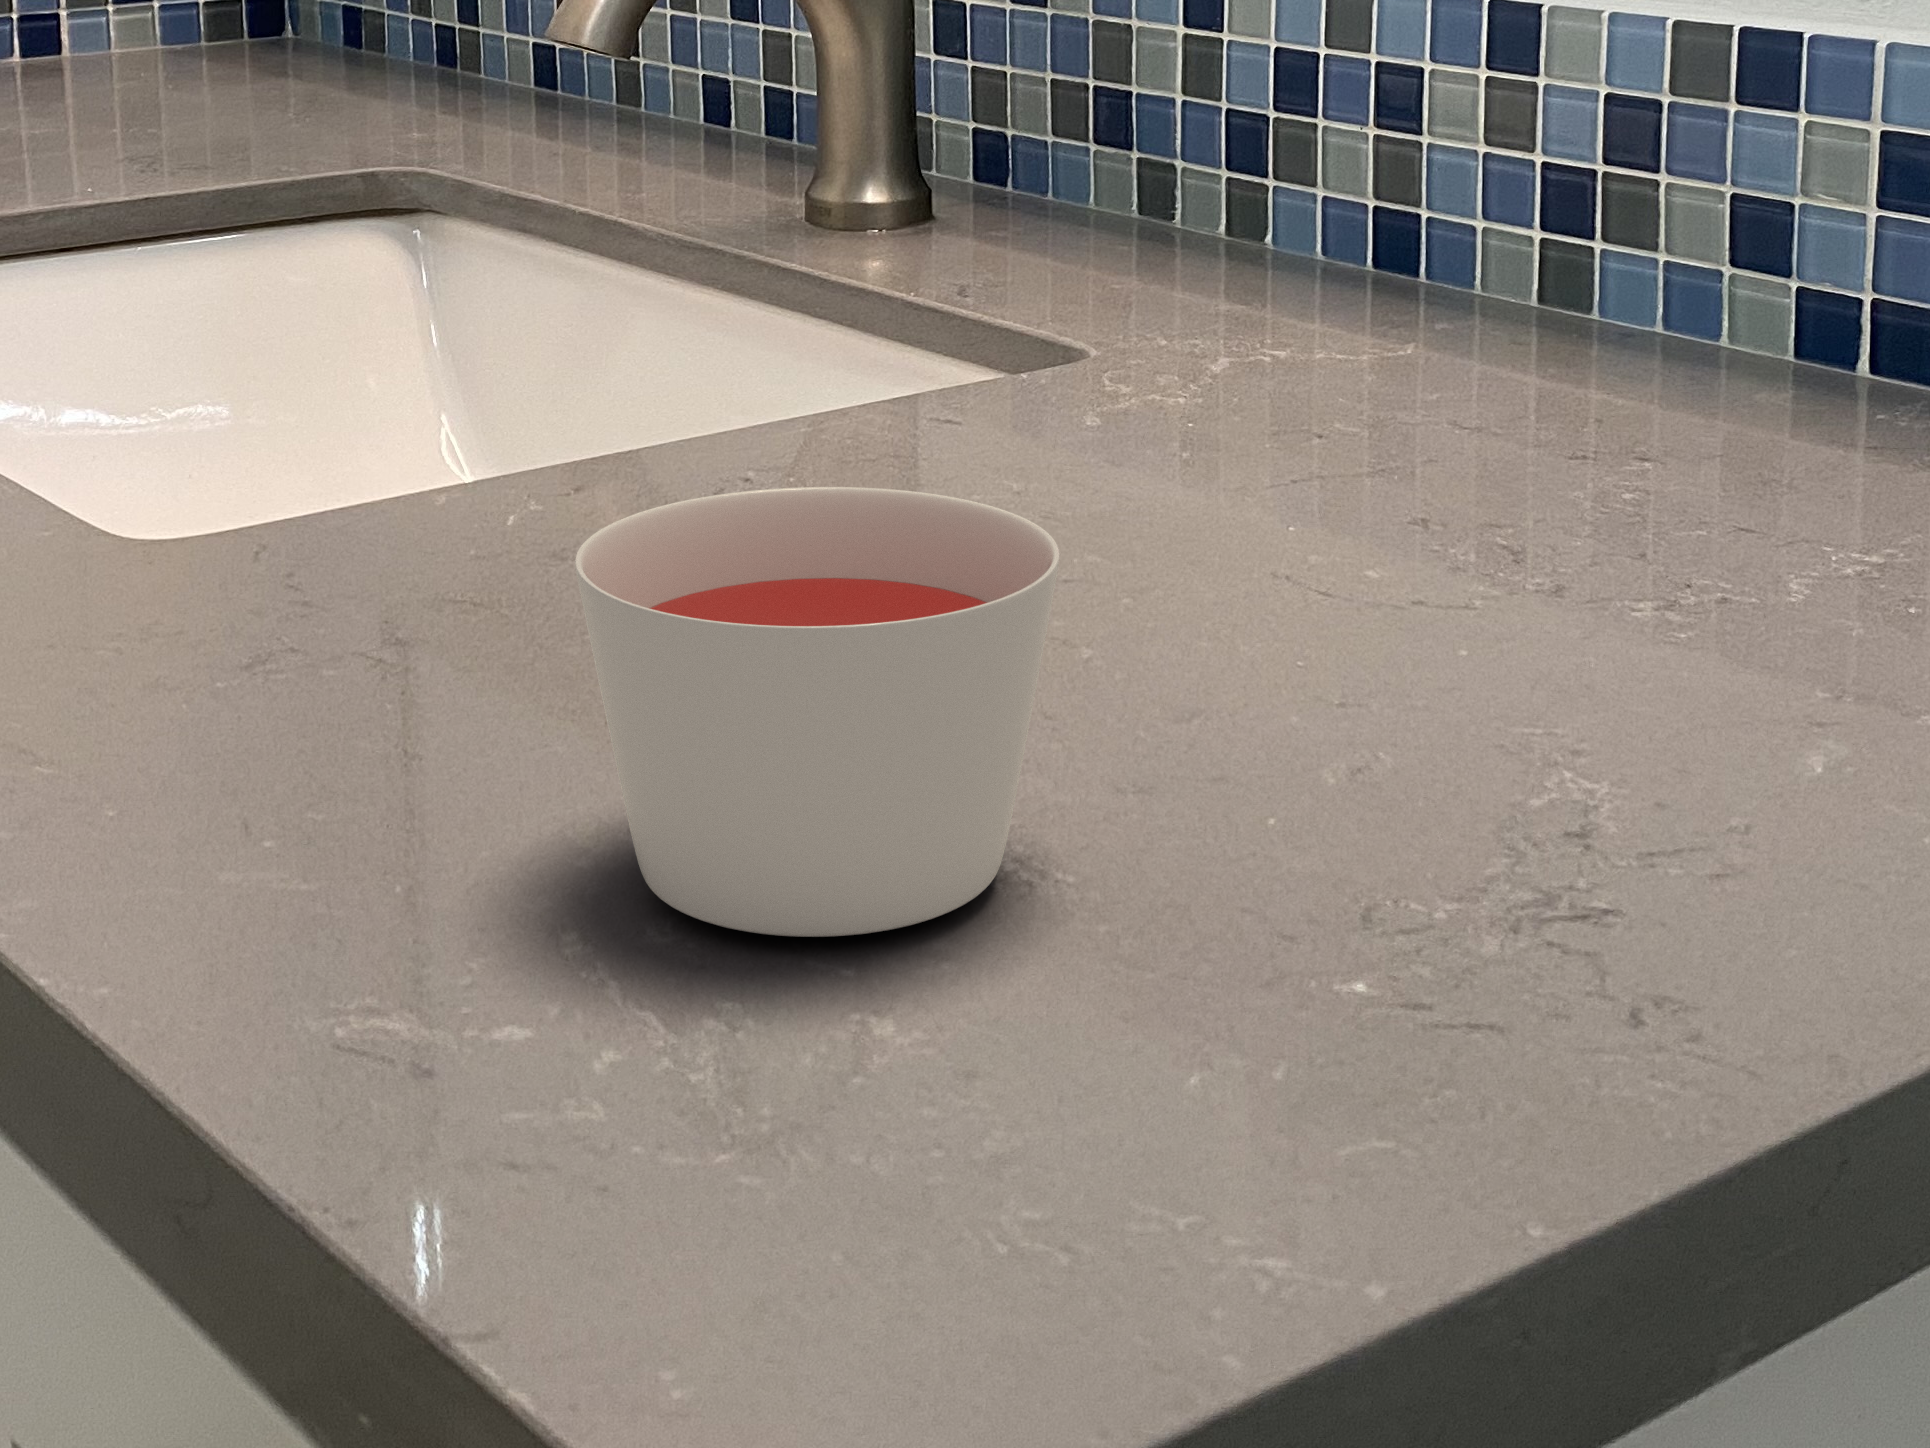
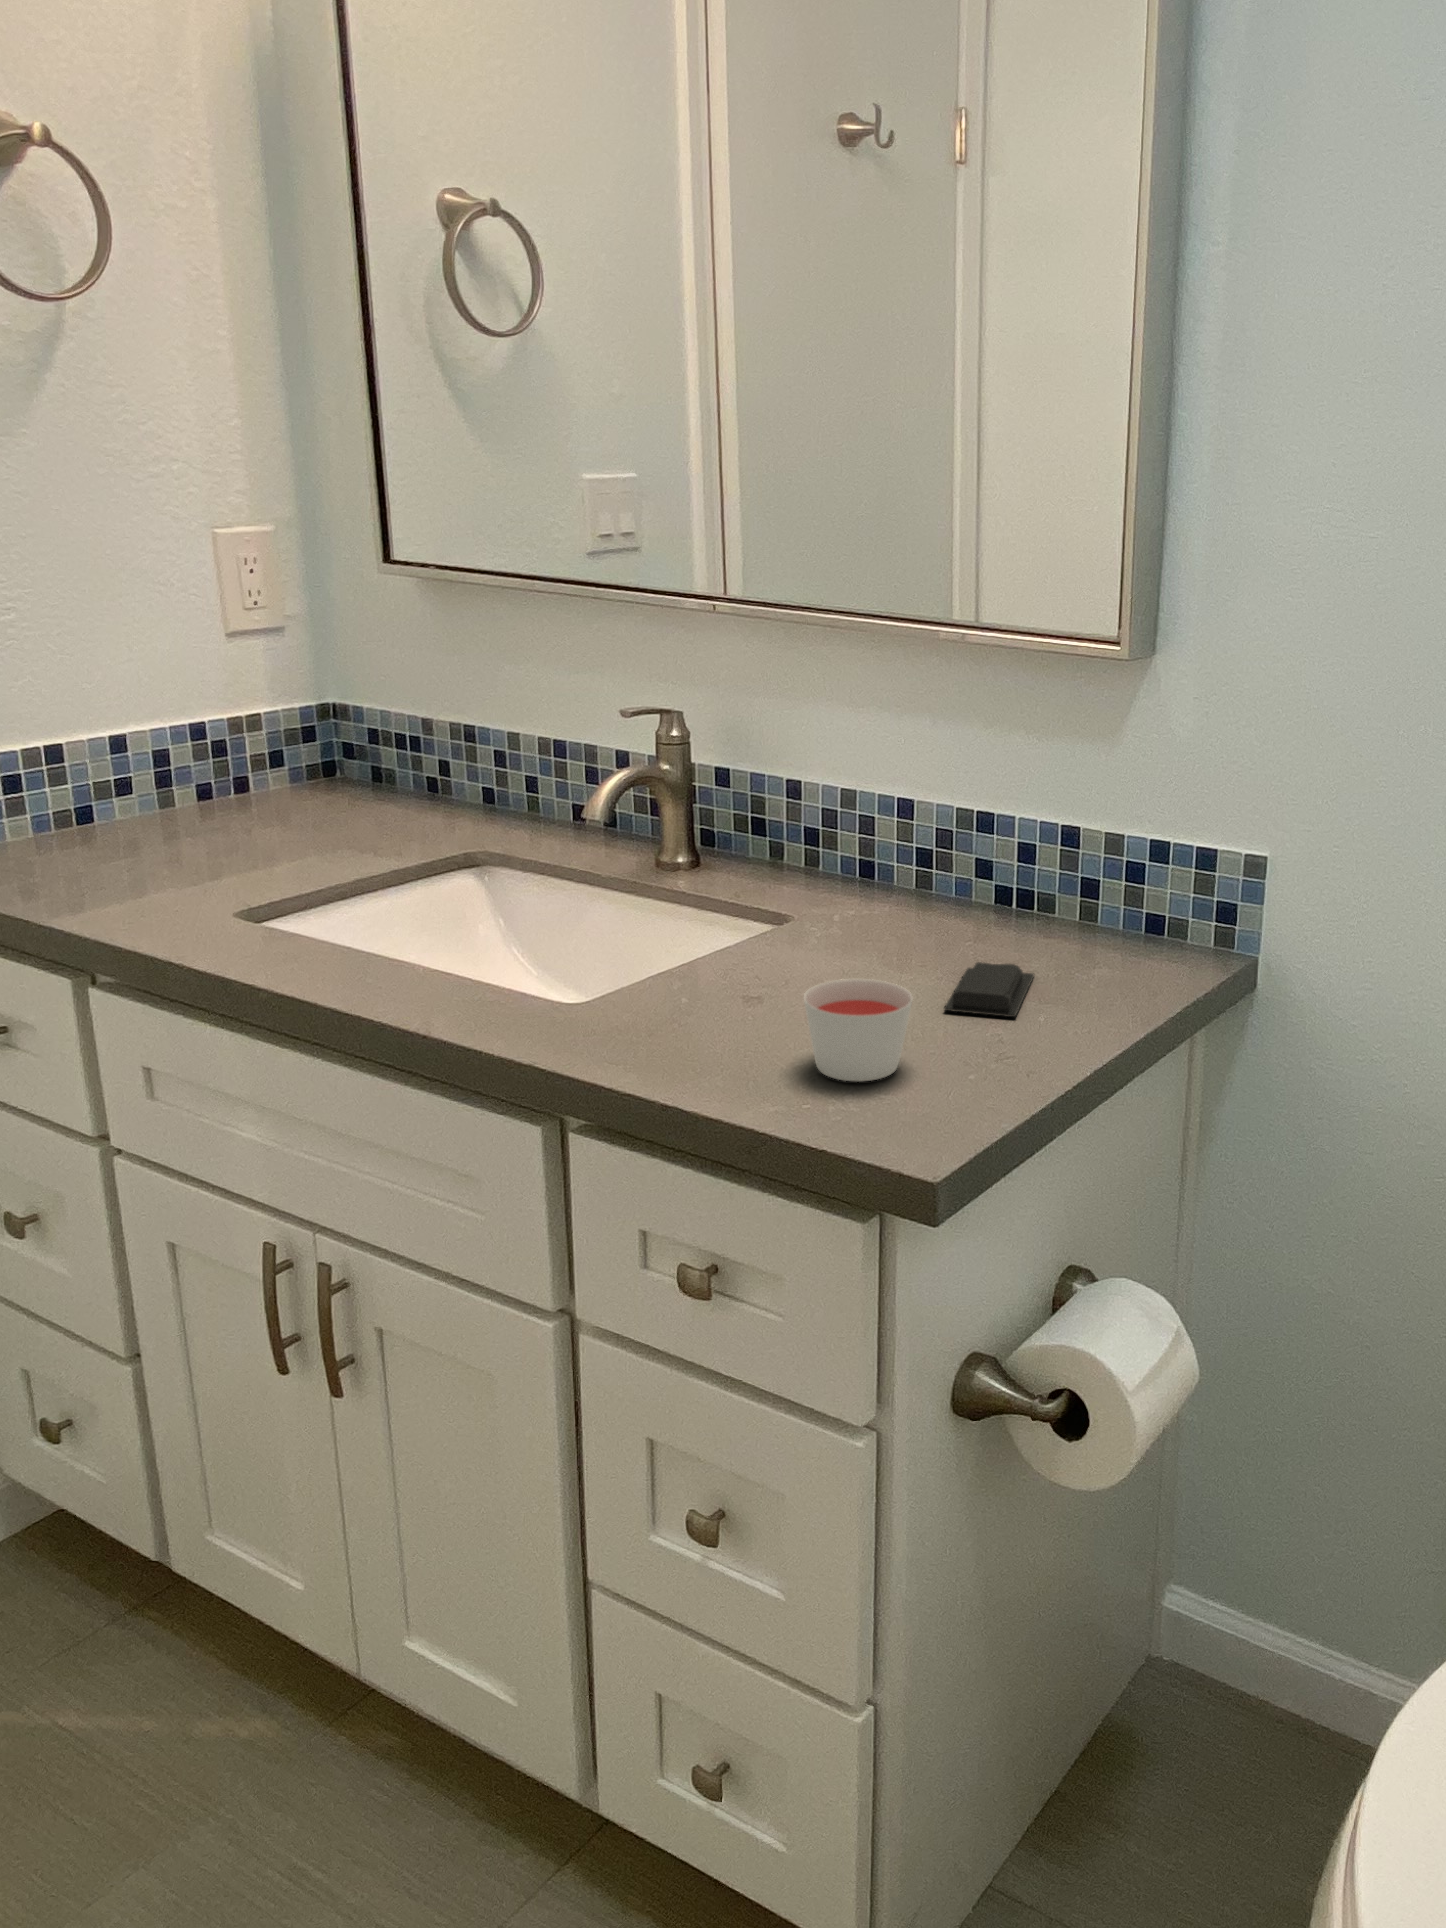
soap bar: none [1362,517,1829,740] -> present [944,962,1034,1017]

